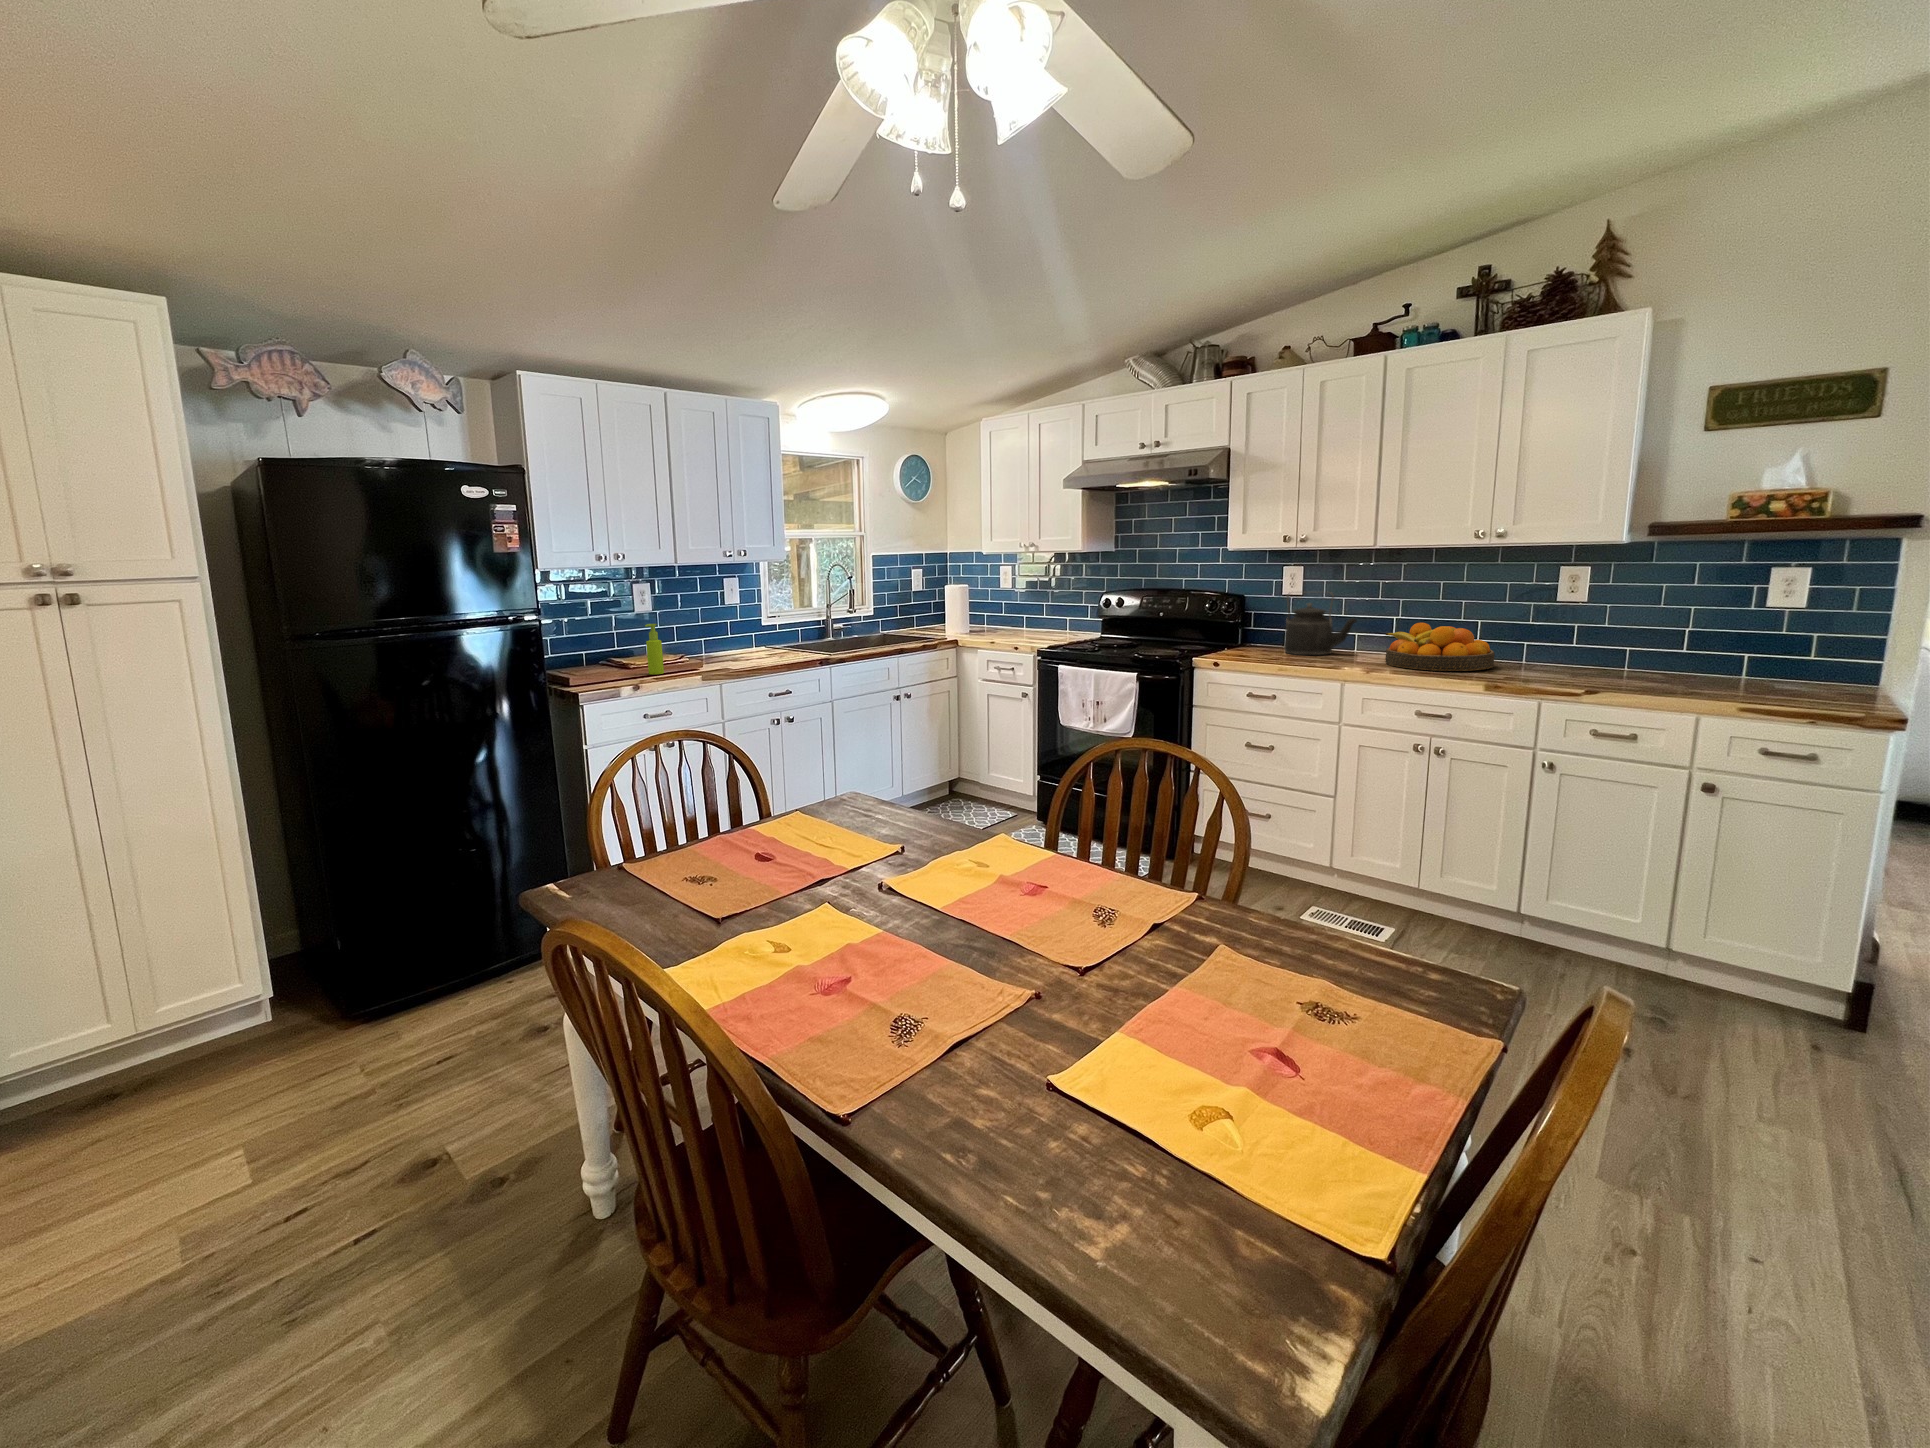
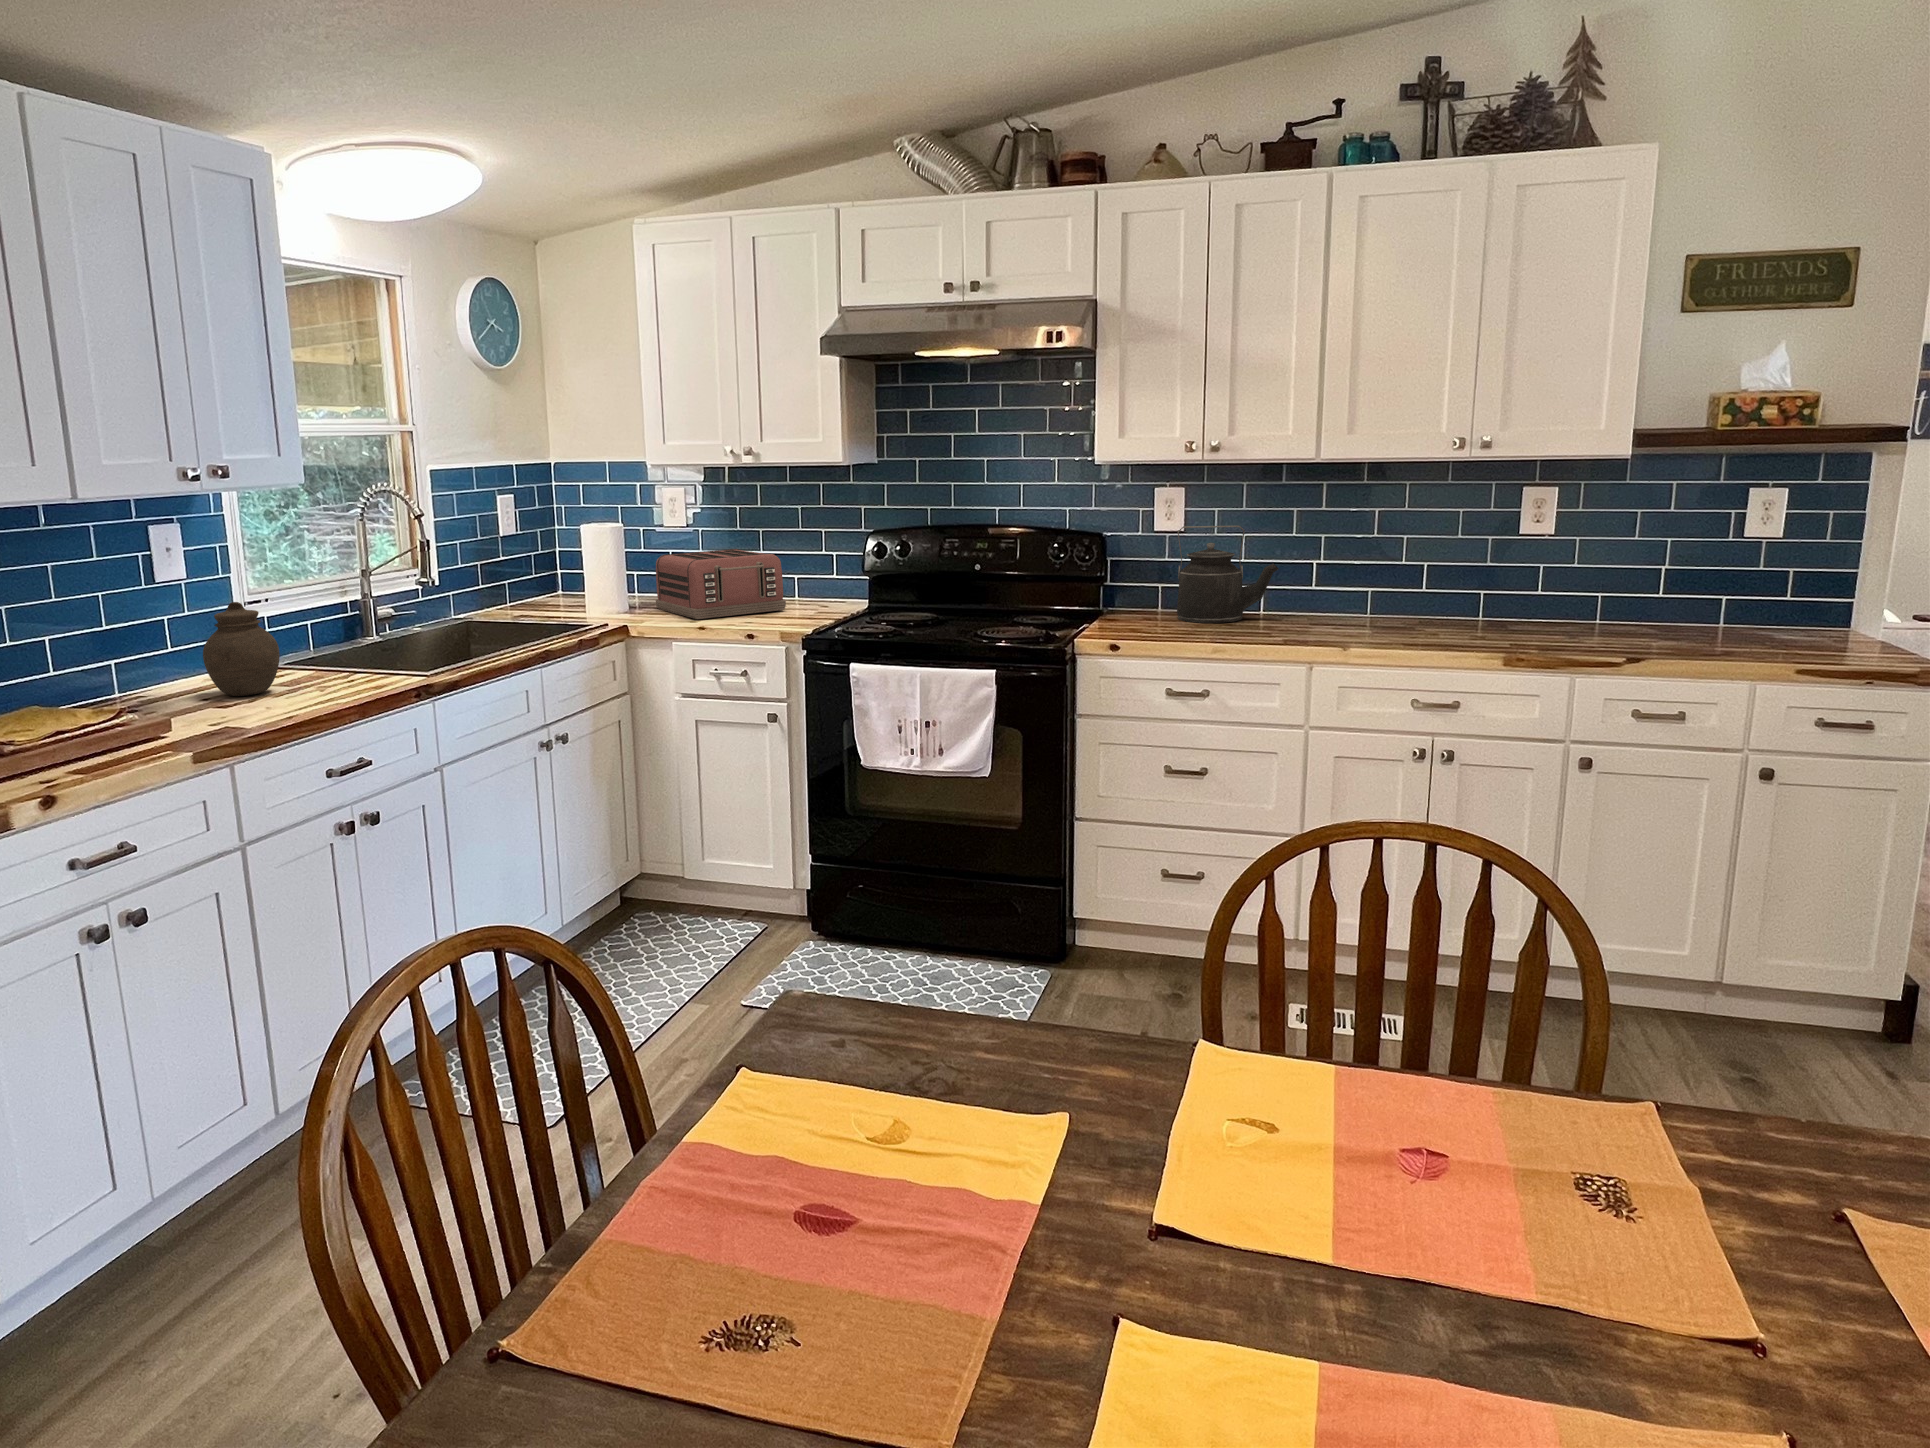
toaster: none [985,602,1051,639] -> present [656,549,786,619]
jar: none [733,613,766,657] -> present [203,602,280,696]
fruit bowl: present [1385,623,1495,671] -> none [1330,569,1473,639]
soap dispenser: present [645,624,664,675] -> none [37,647,92,767]

